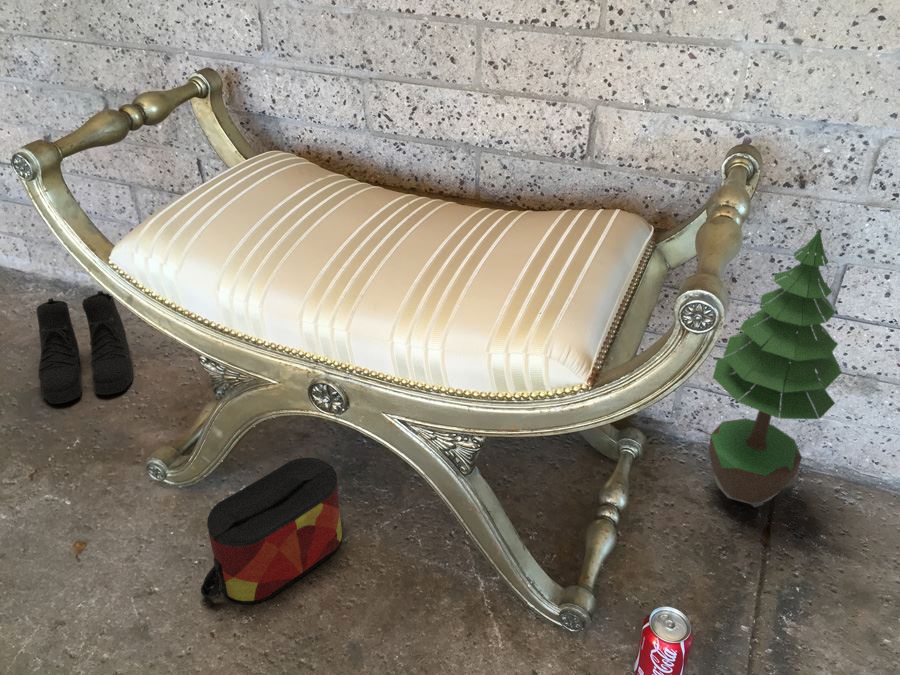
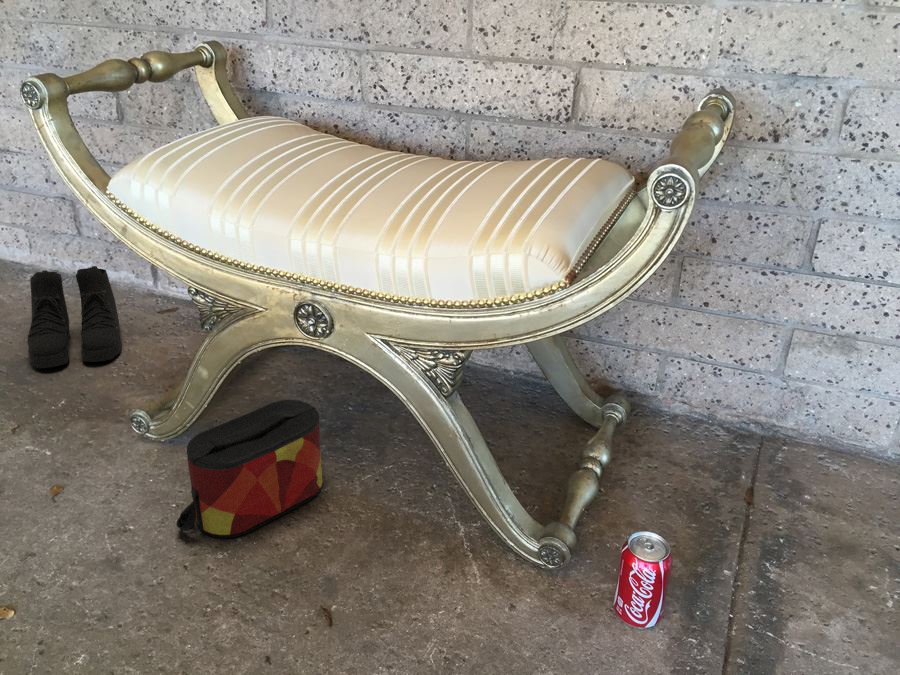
potted tree: present [706,231,842,507] -> none [690,168,820,466]

